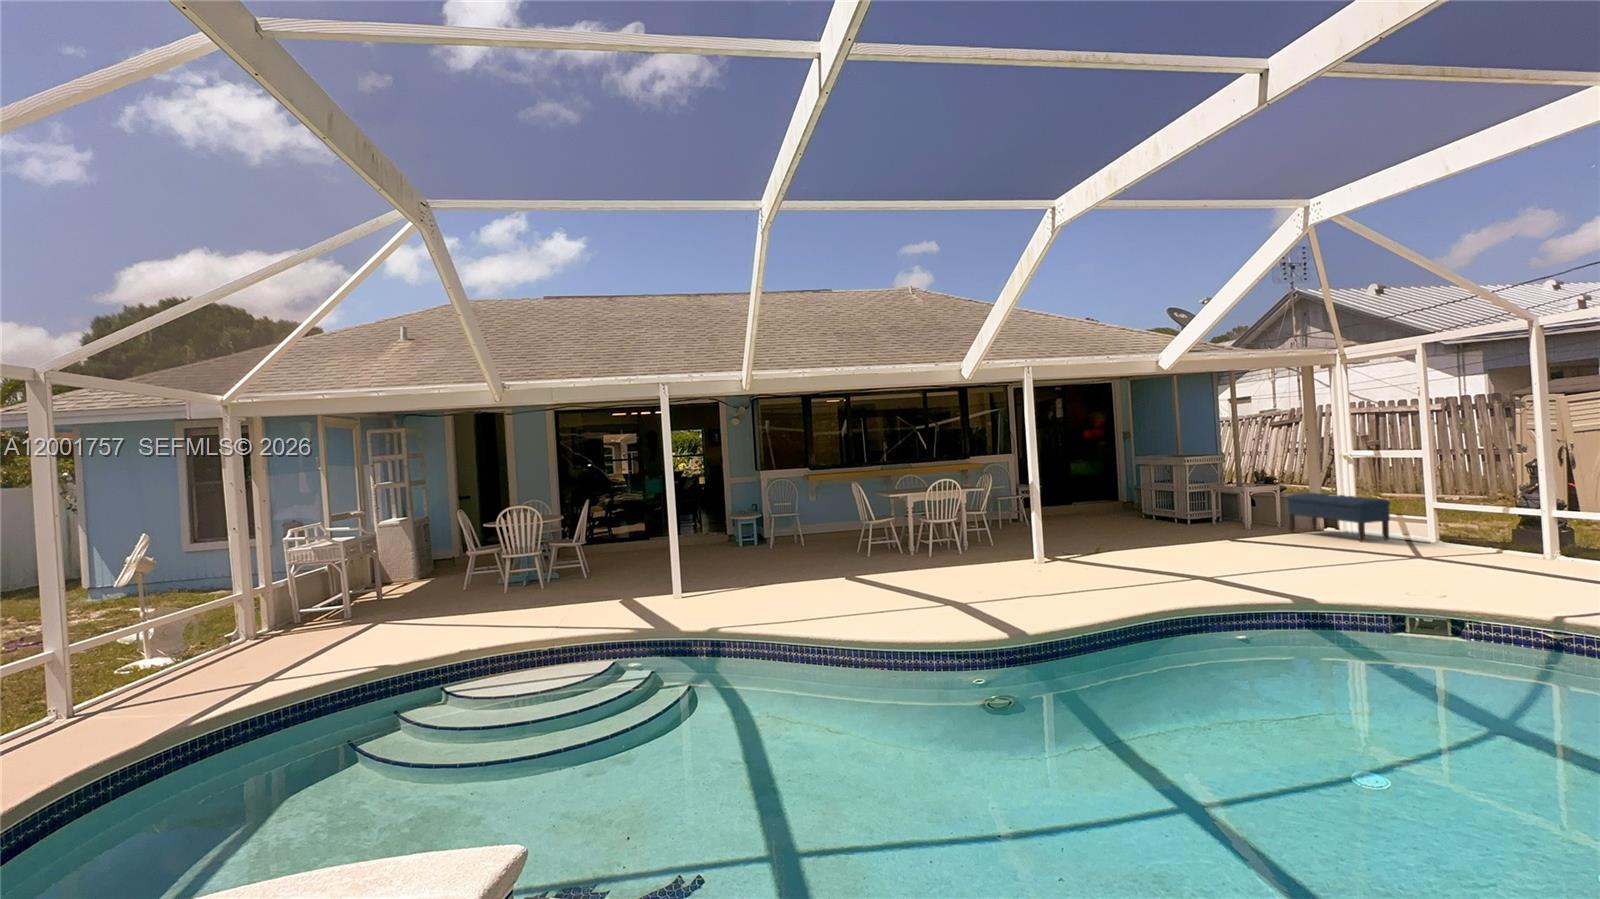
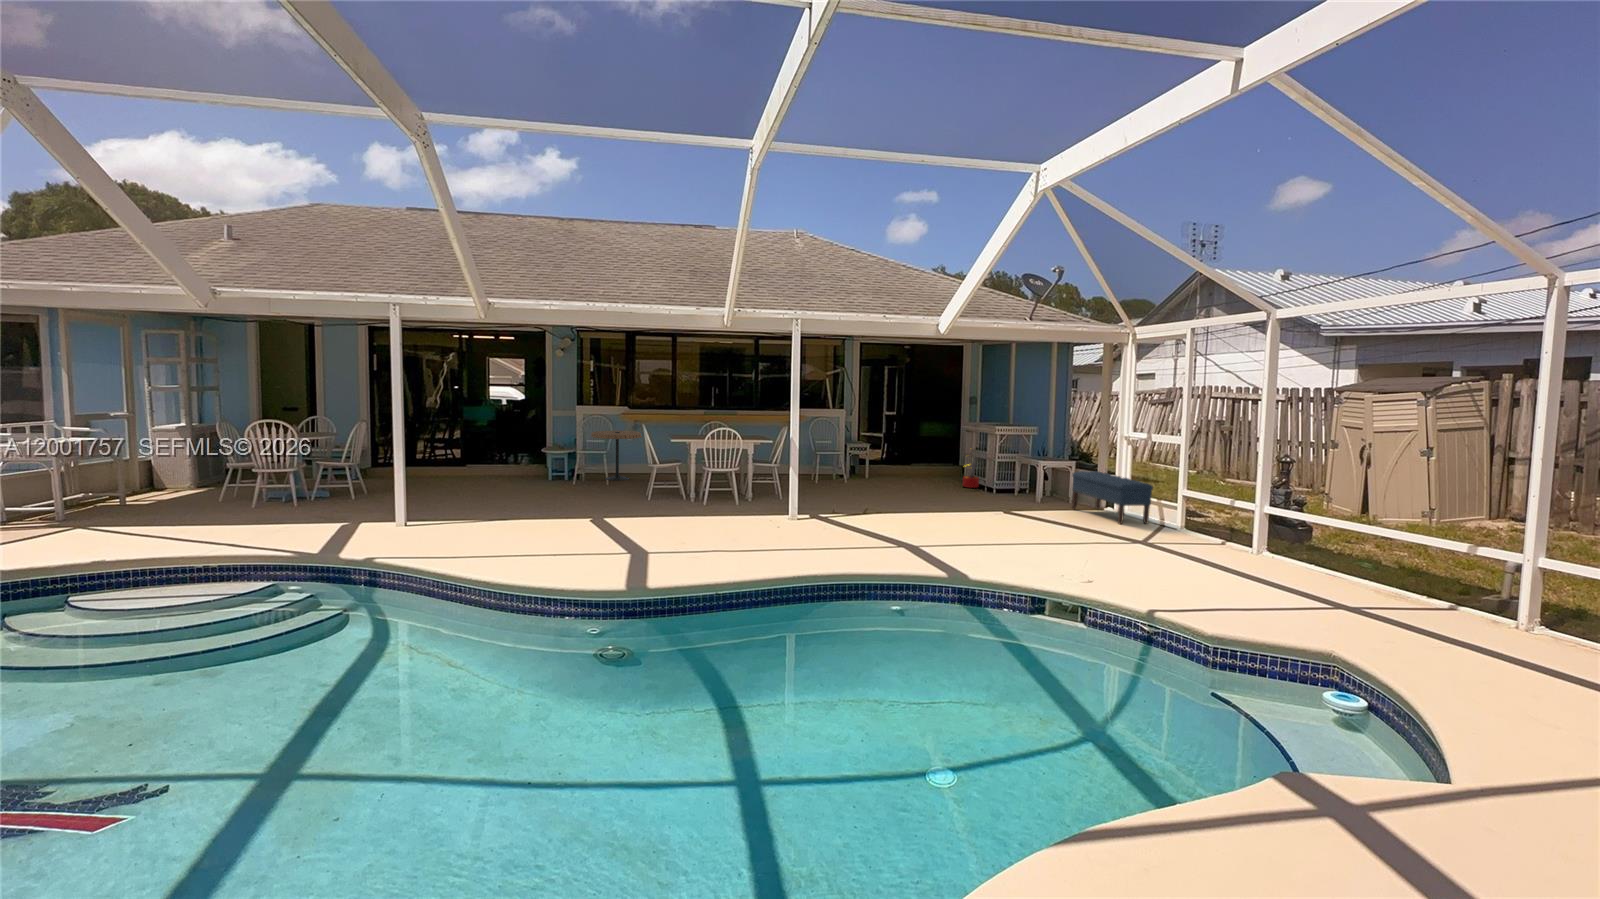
decorative plant: none [1145,481,1164,521] -> present [962,452,979,488]
side table: none [777,492,826,542] -> present [591,431,642,481]

